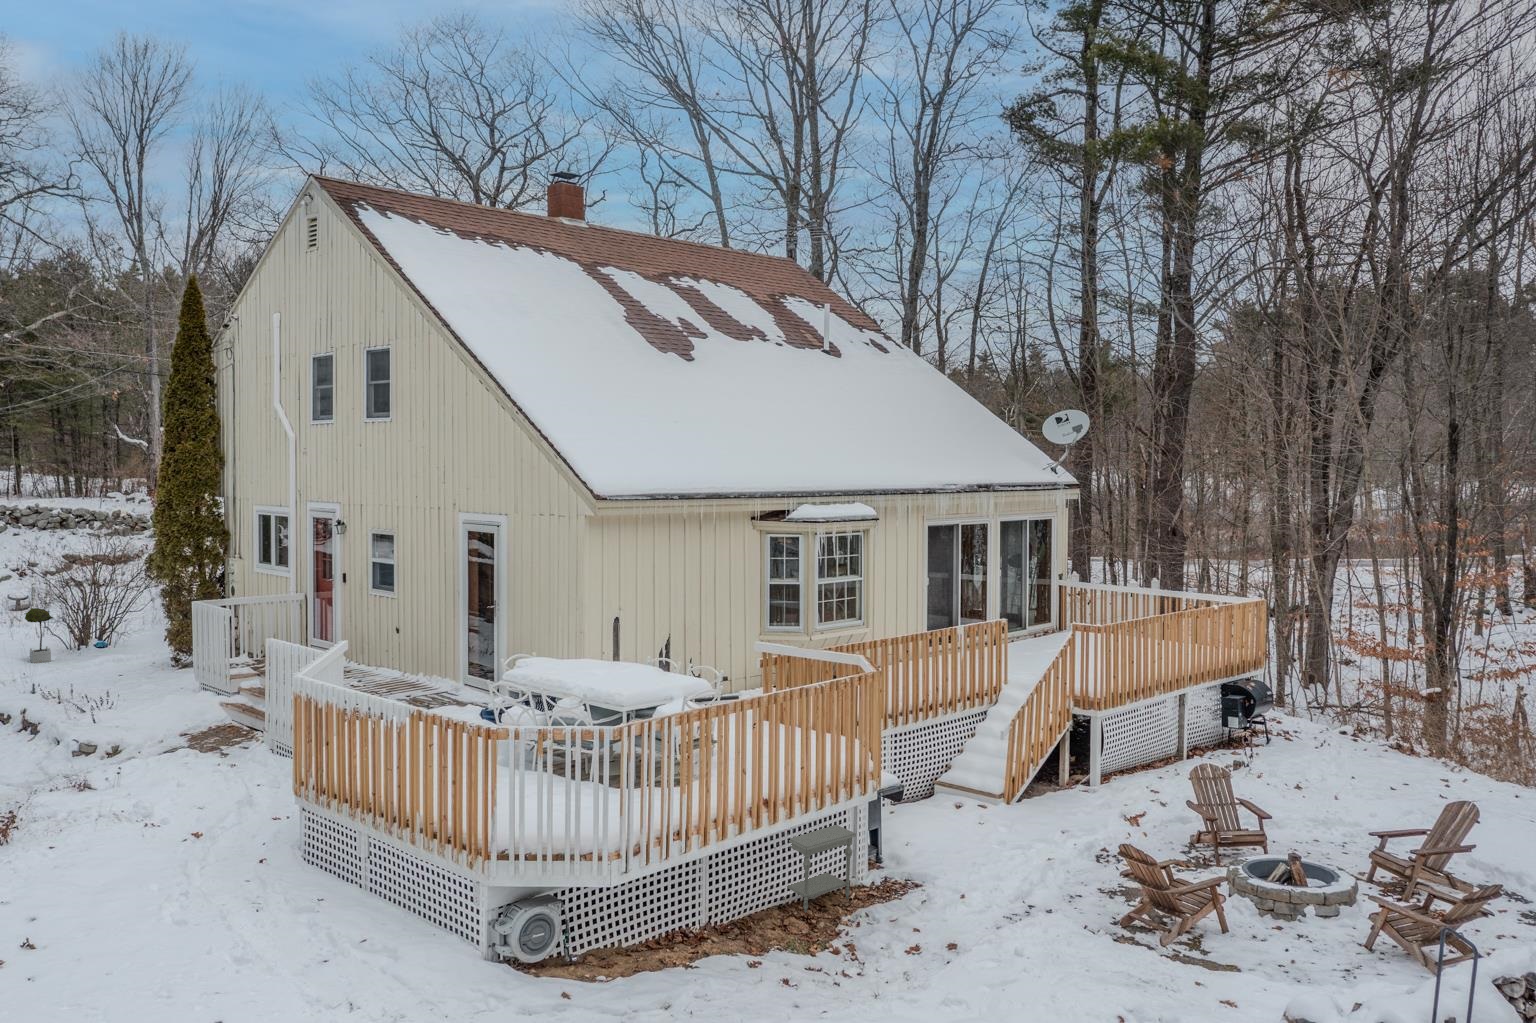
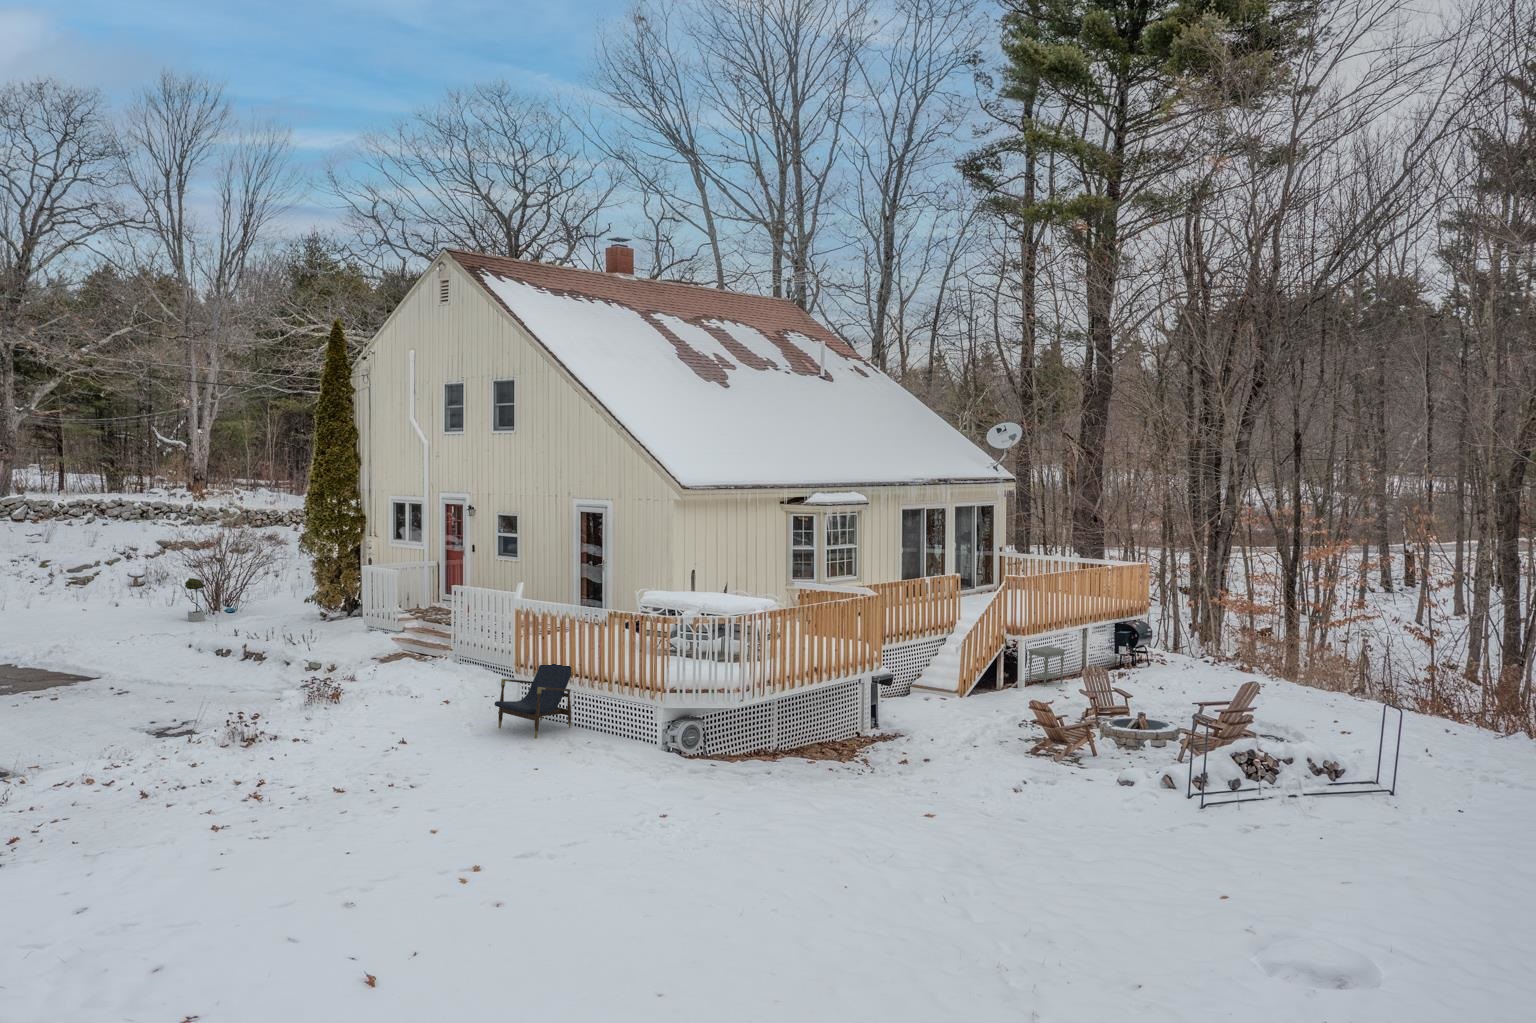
lounge chair: none [259,762,393,905] -> present [495,664,571,738]
side table: present [783,825,856,913] -> present [1027,646,1066,687]

